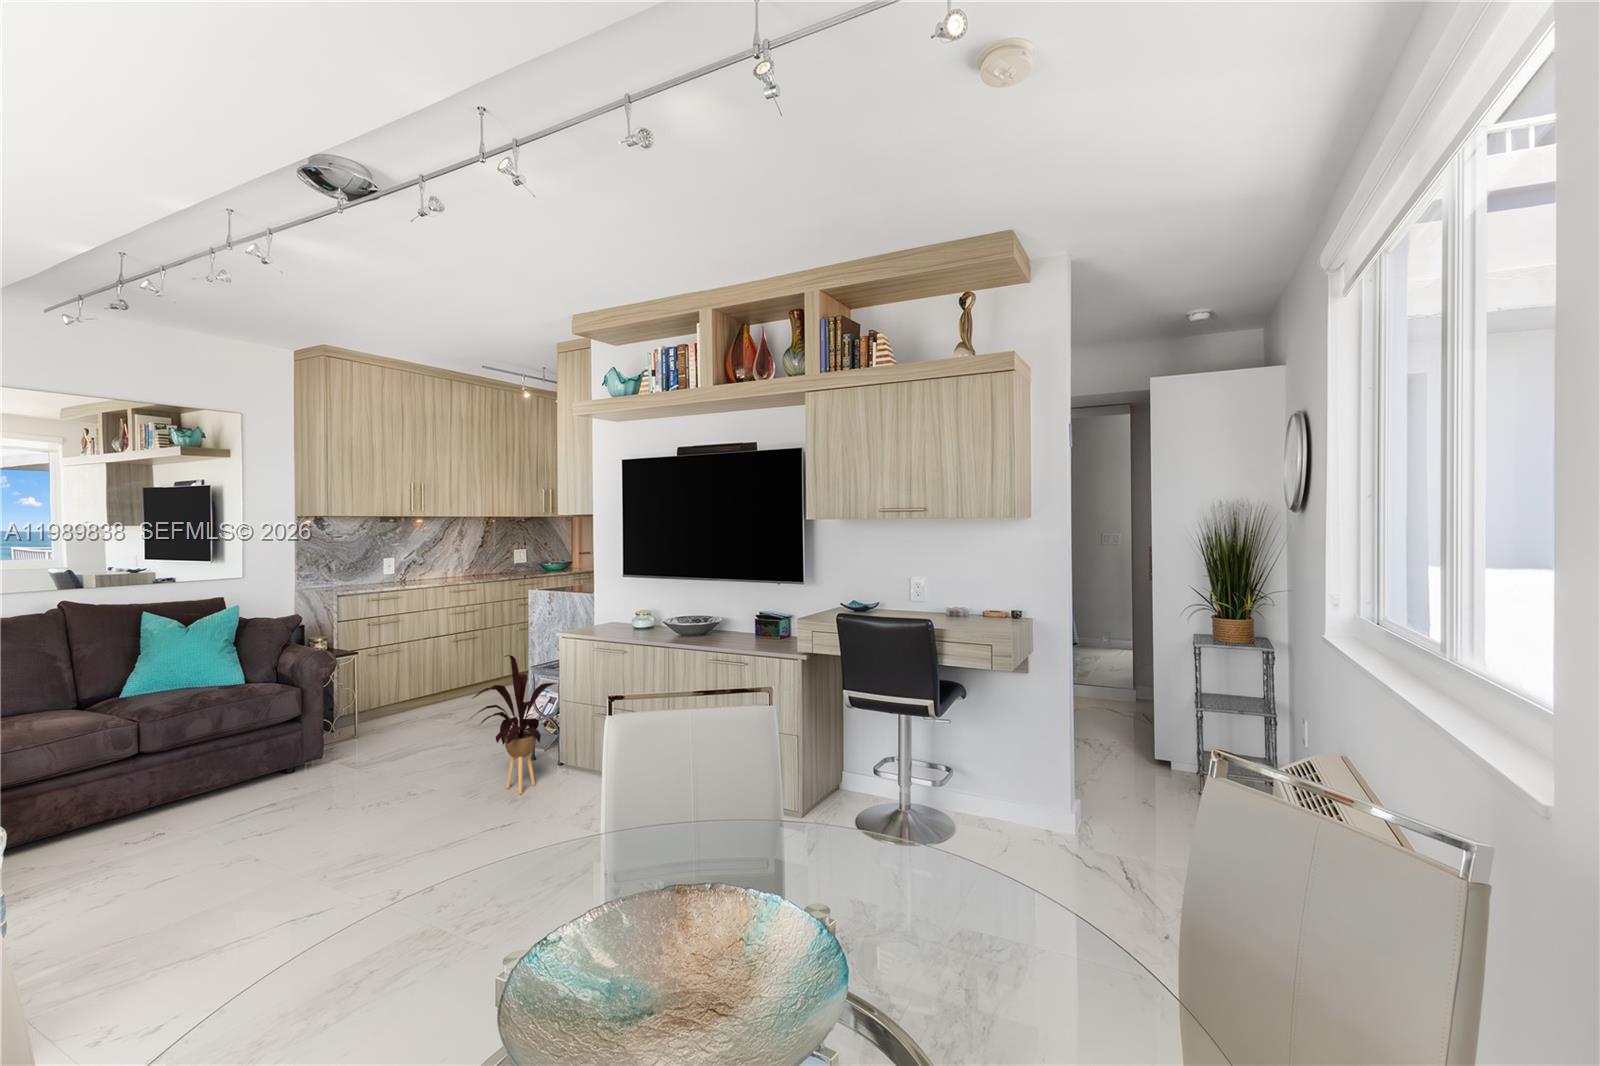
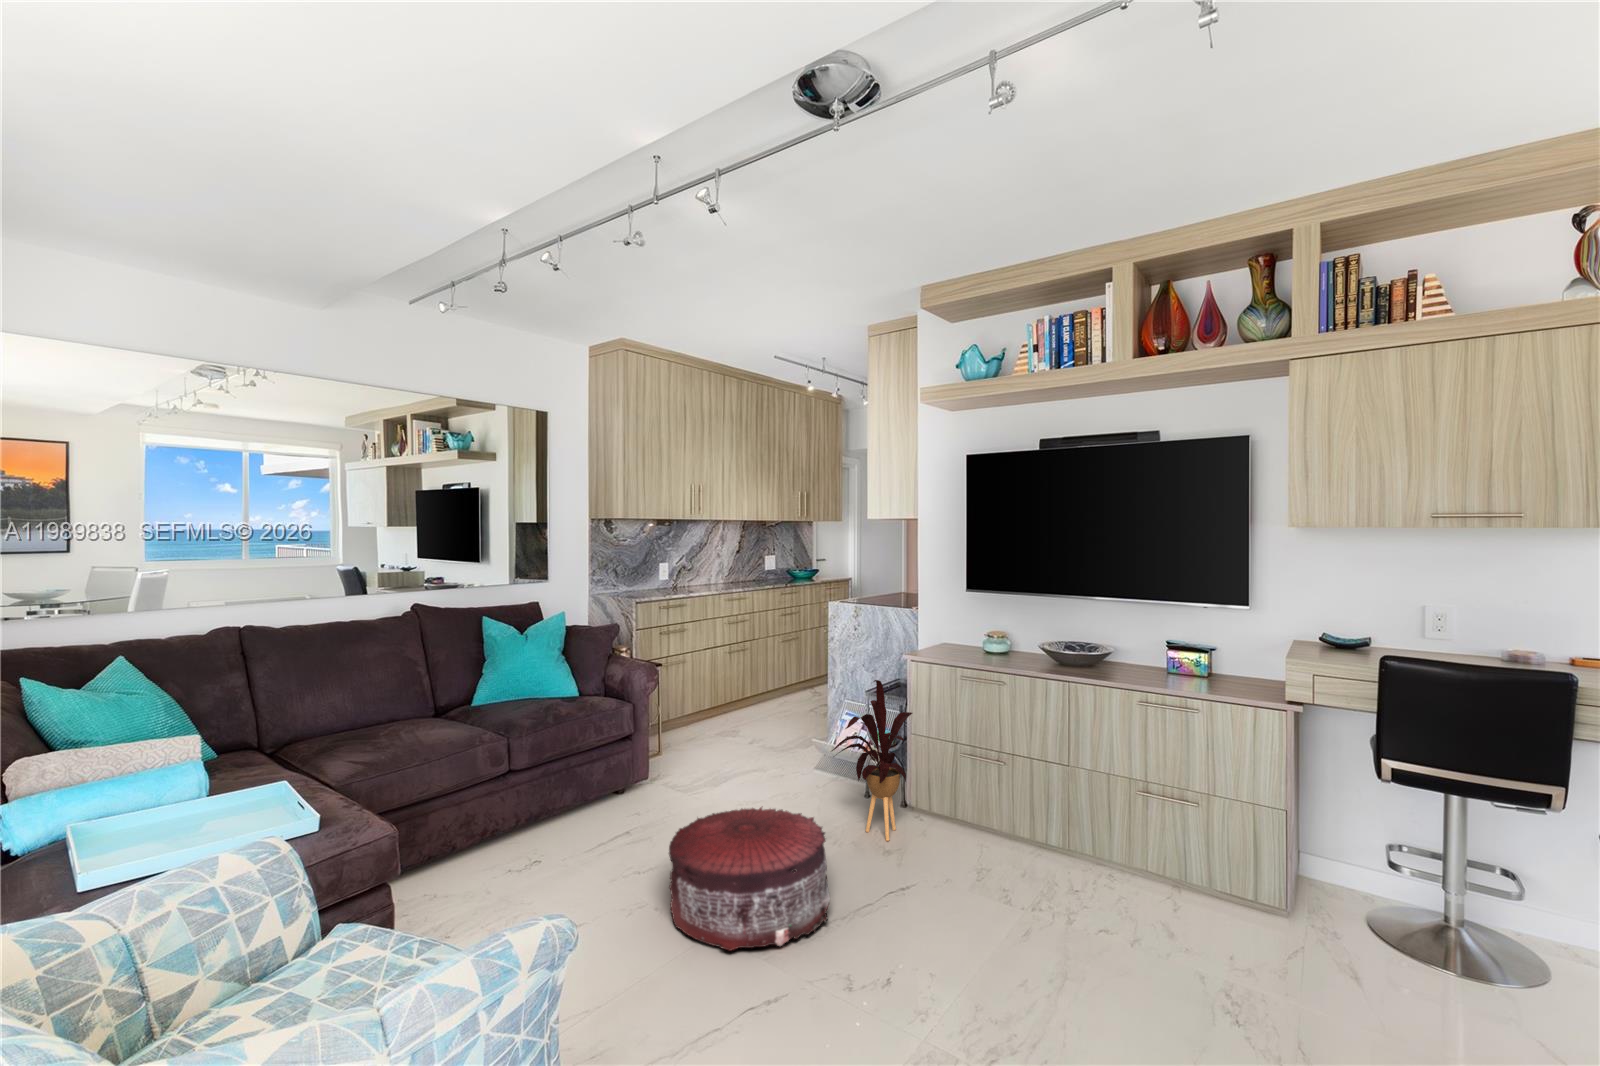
pouf: none [255,769,422,892] -> present [669,807,830,951]

